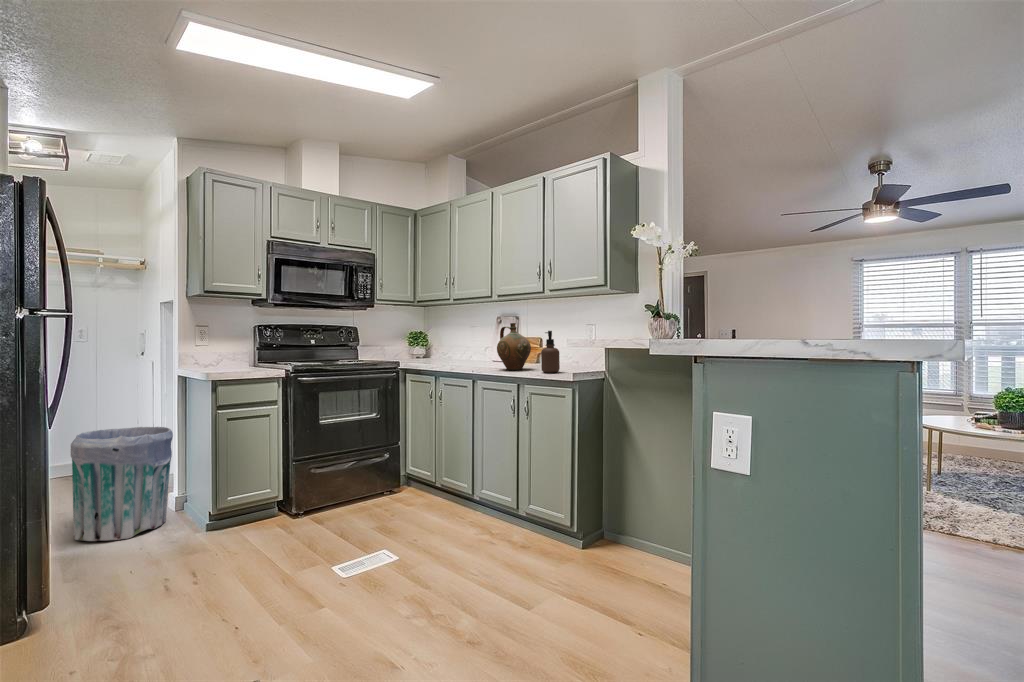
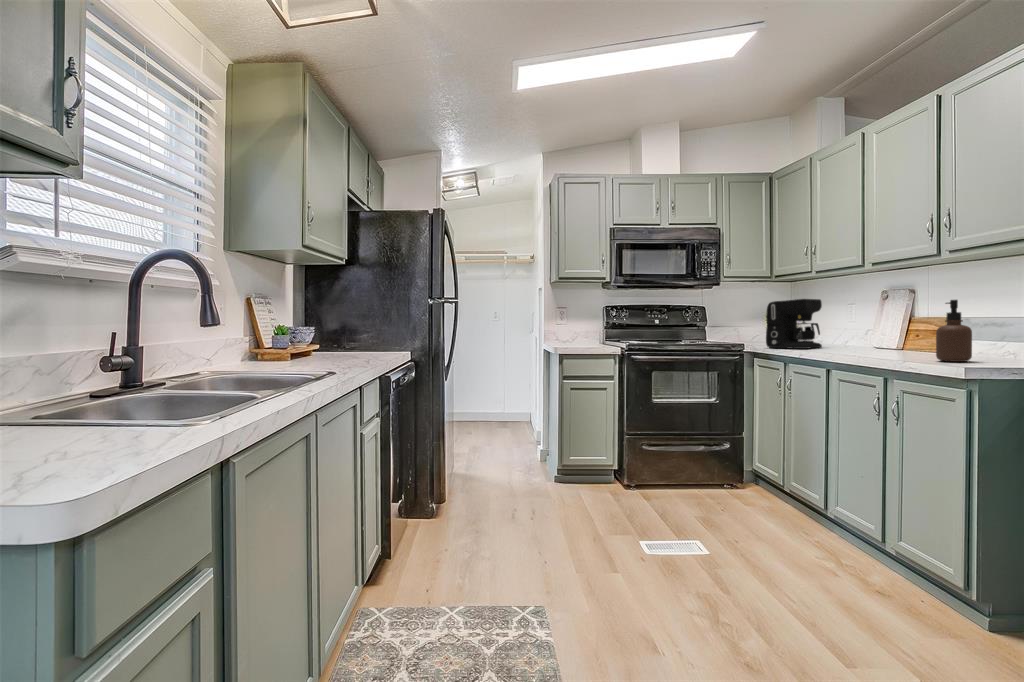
ceramic jug: present [497,323,531,370] -> none [865,292,925,356]
coffee maker: none [419,324,459,365] -> present [766,299,822,349]
trash can: present [71,427,173,541] -> none [477,388,540,473]

